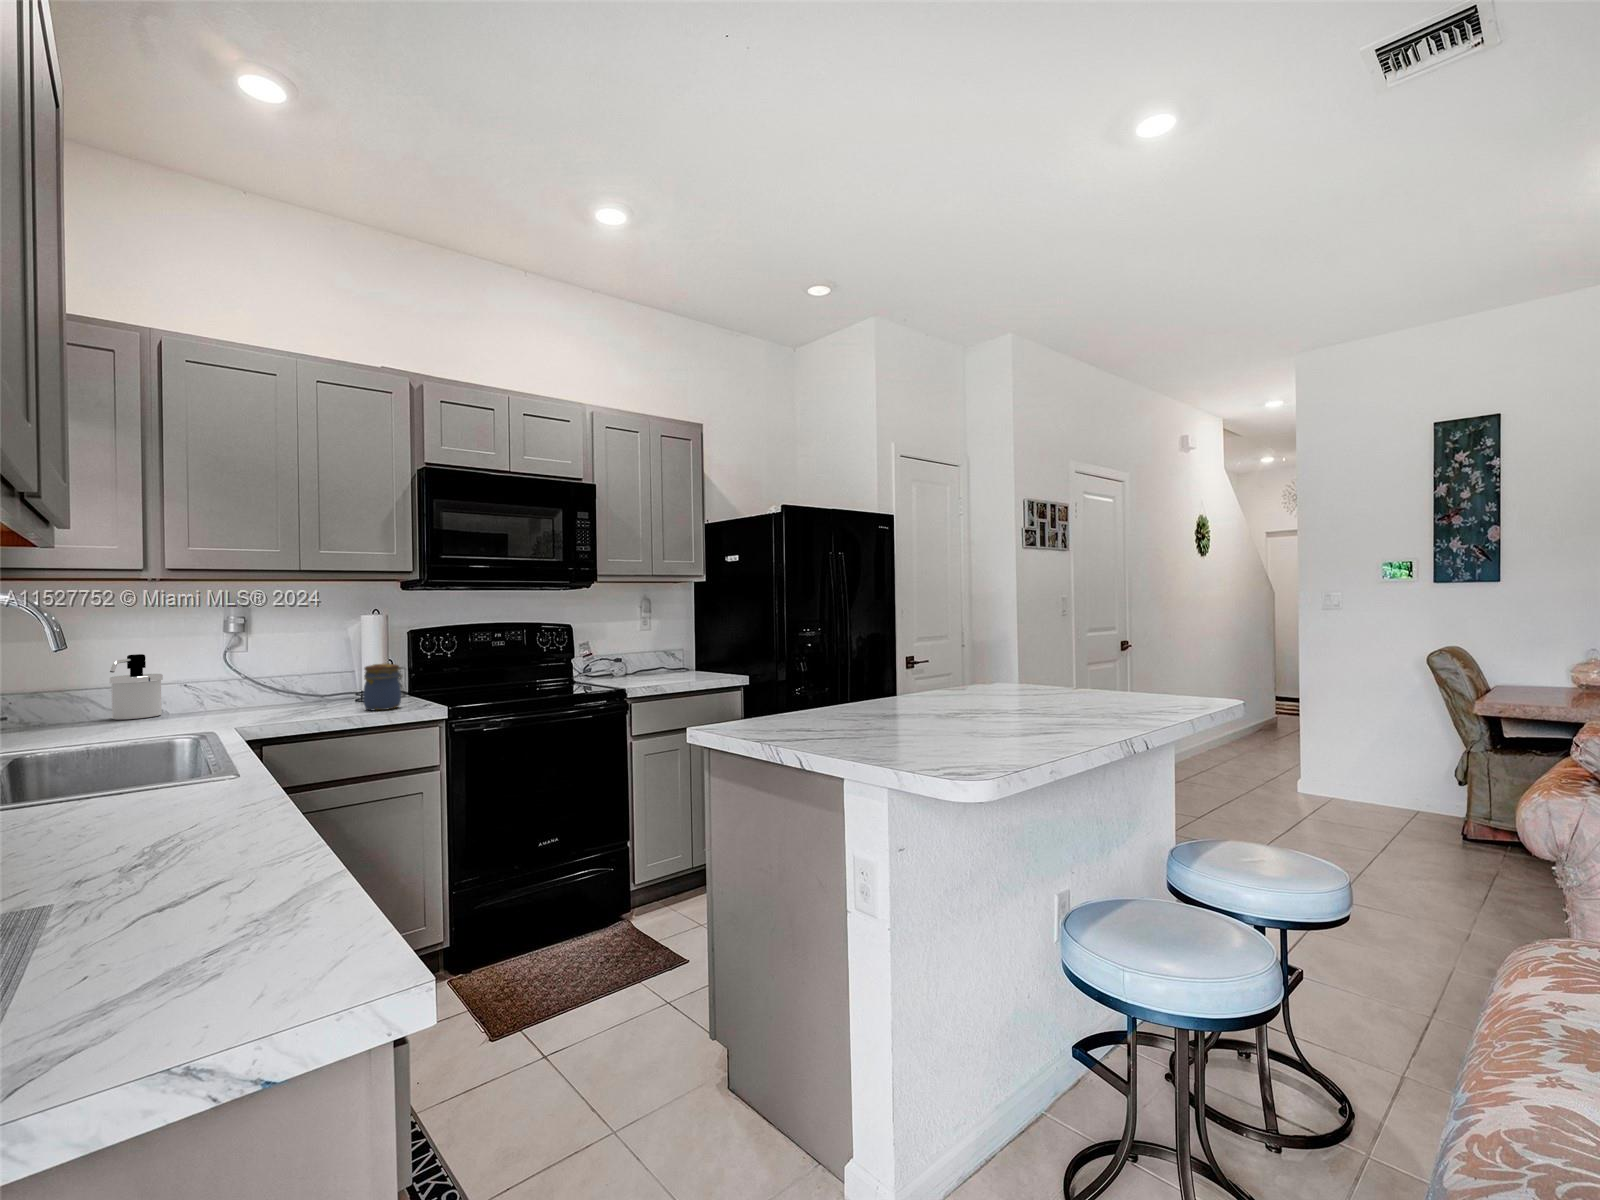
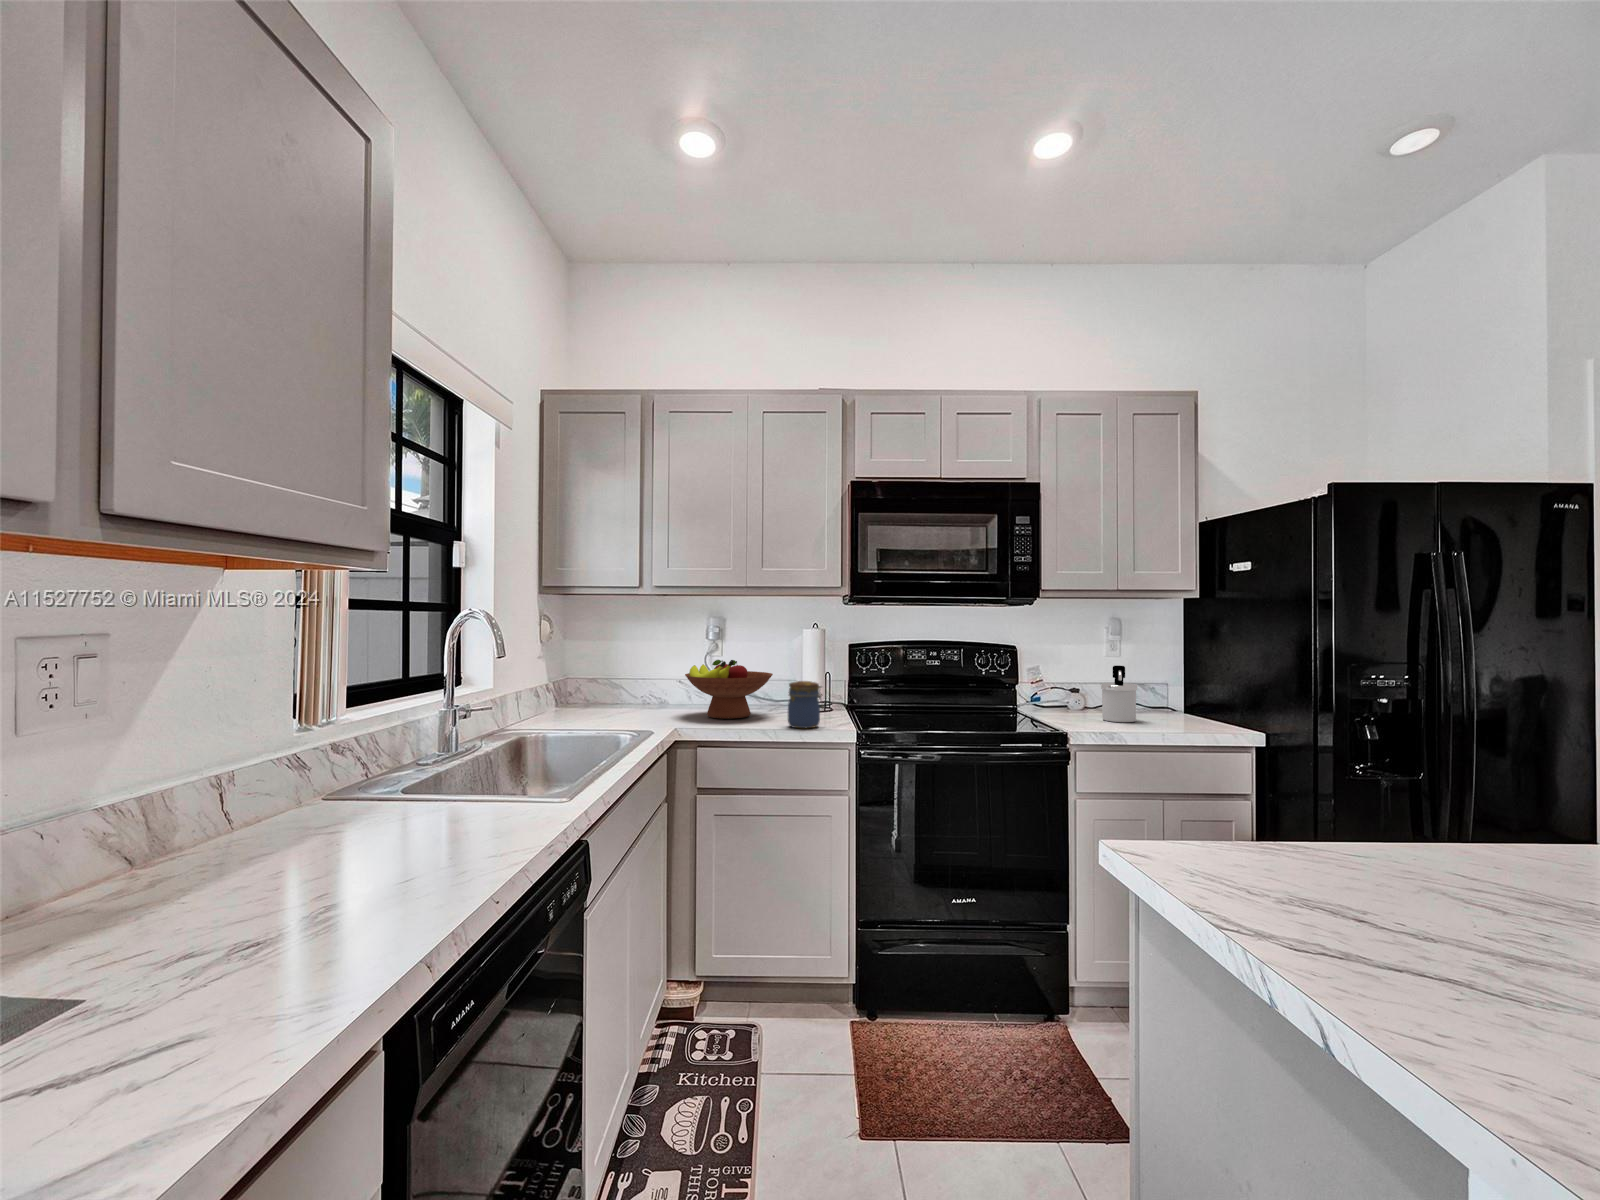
fruit bowl: none [214,648,334,713] -> present [685,660,773,719]
soap dispenser: present [110,654,163,720] -> present [1101,666,1137,722]

